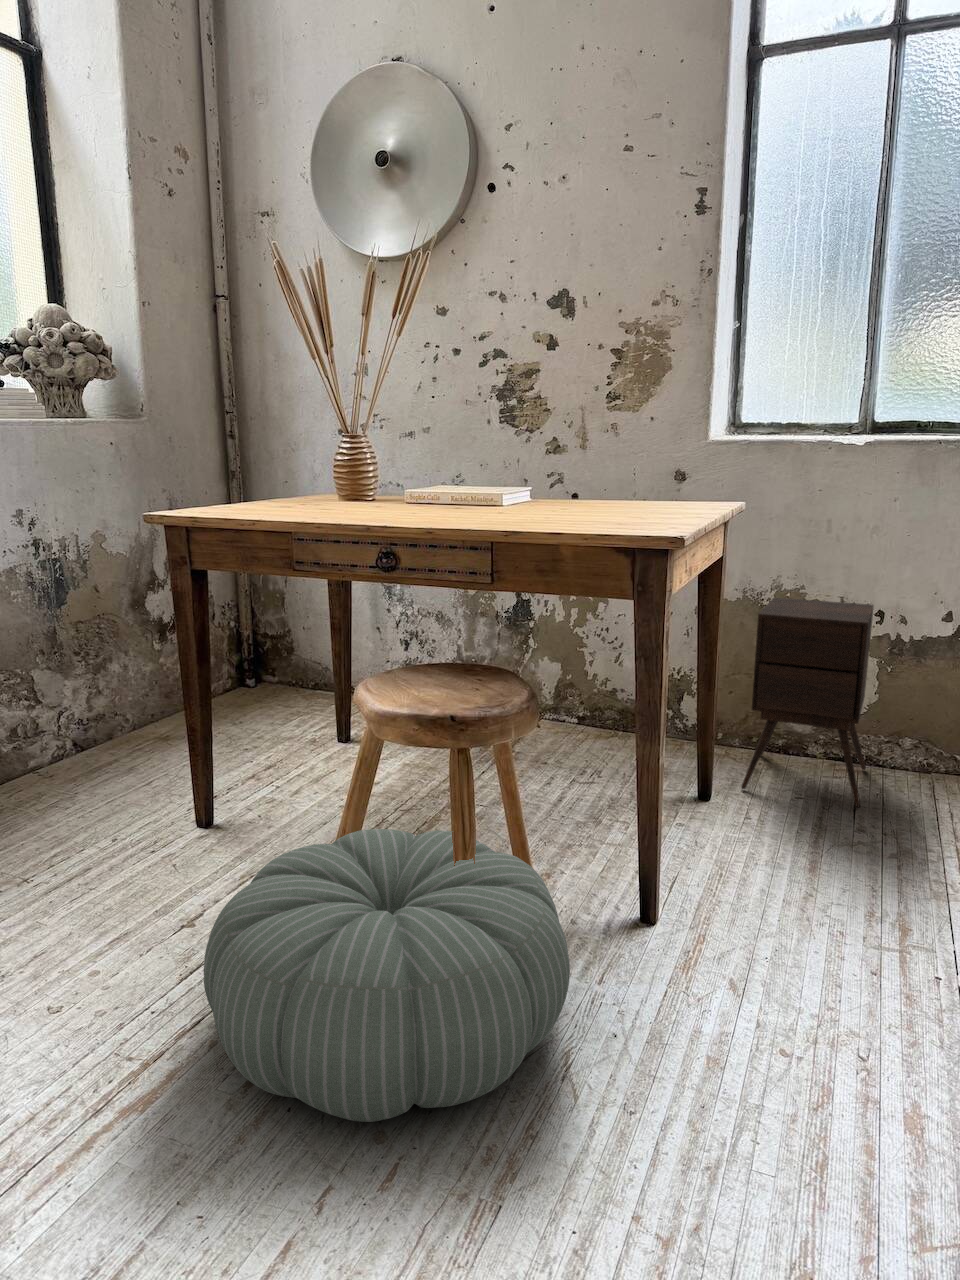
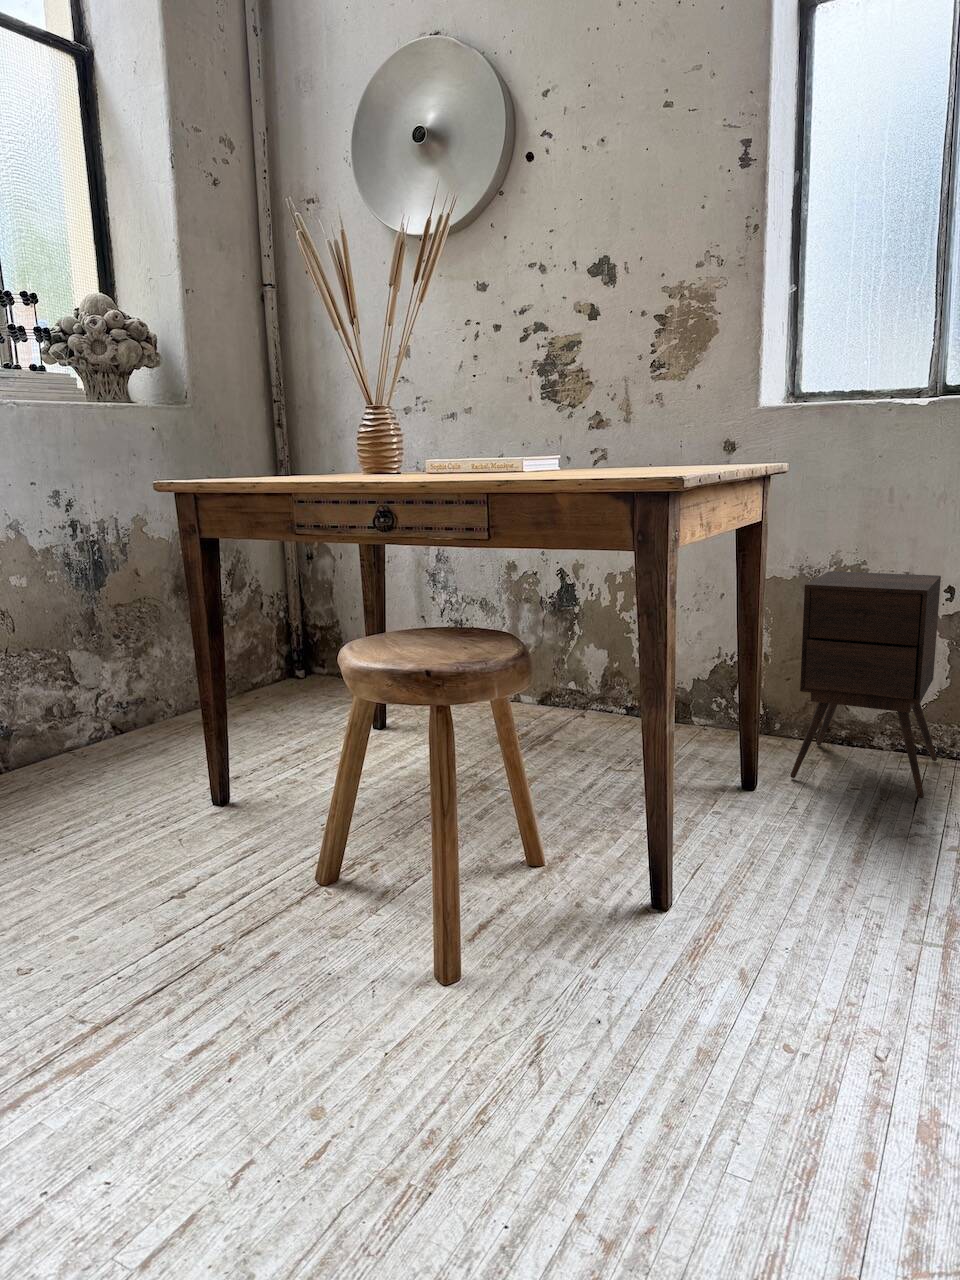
pouf: present [204,829,570,1122] -> none [156,797,545,1093]

